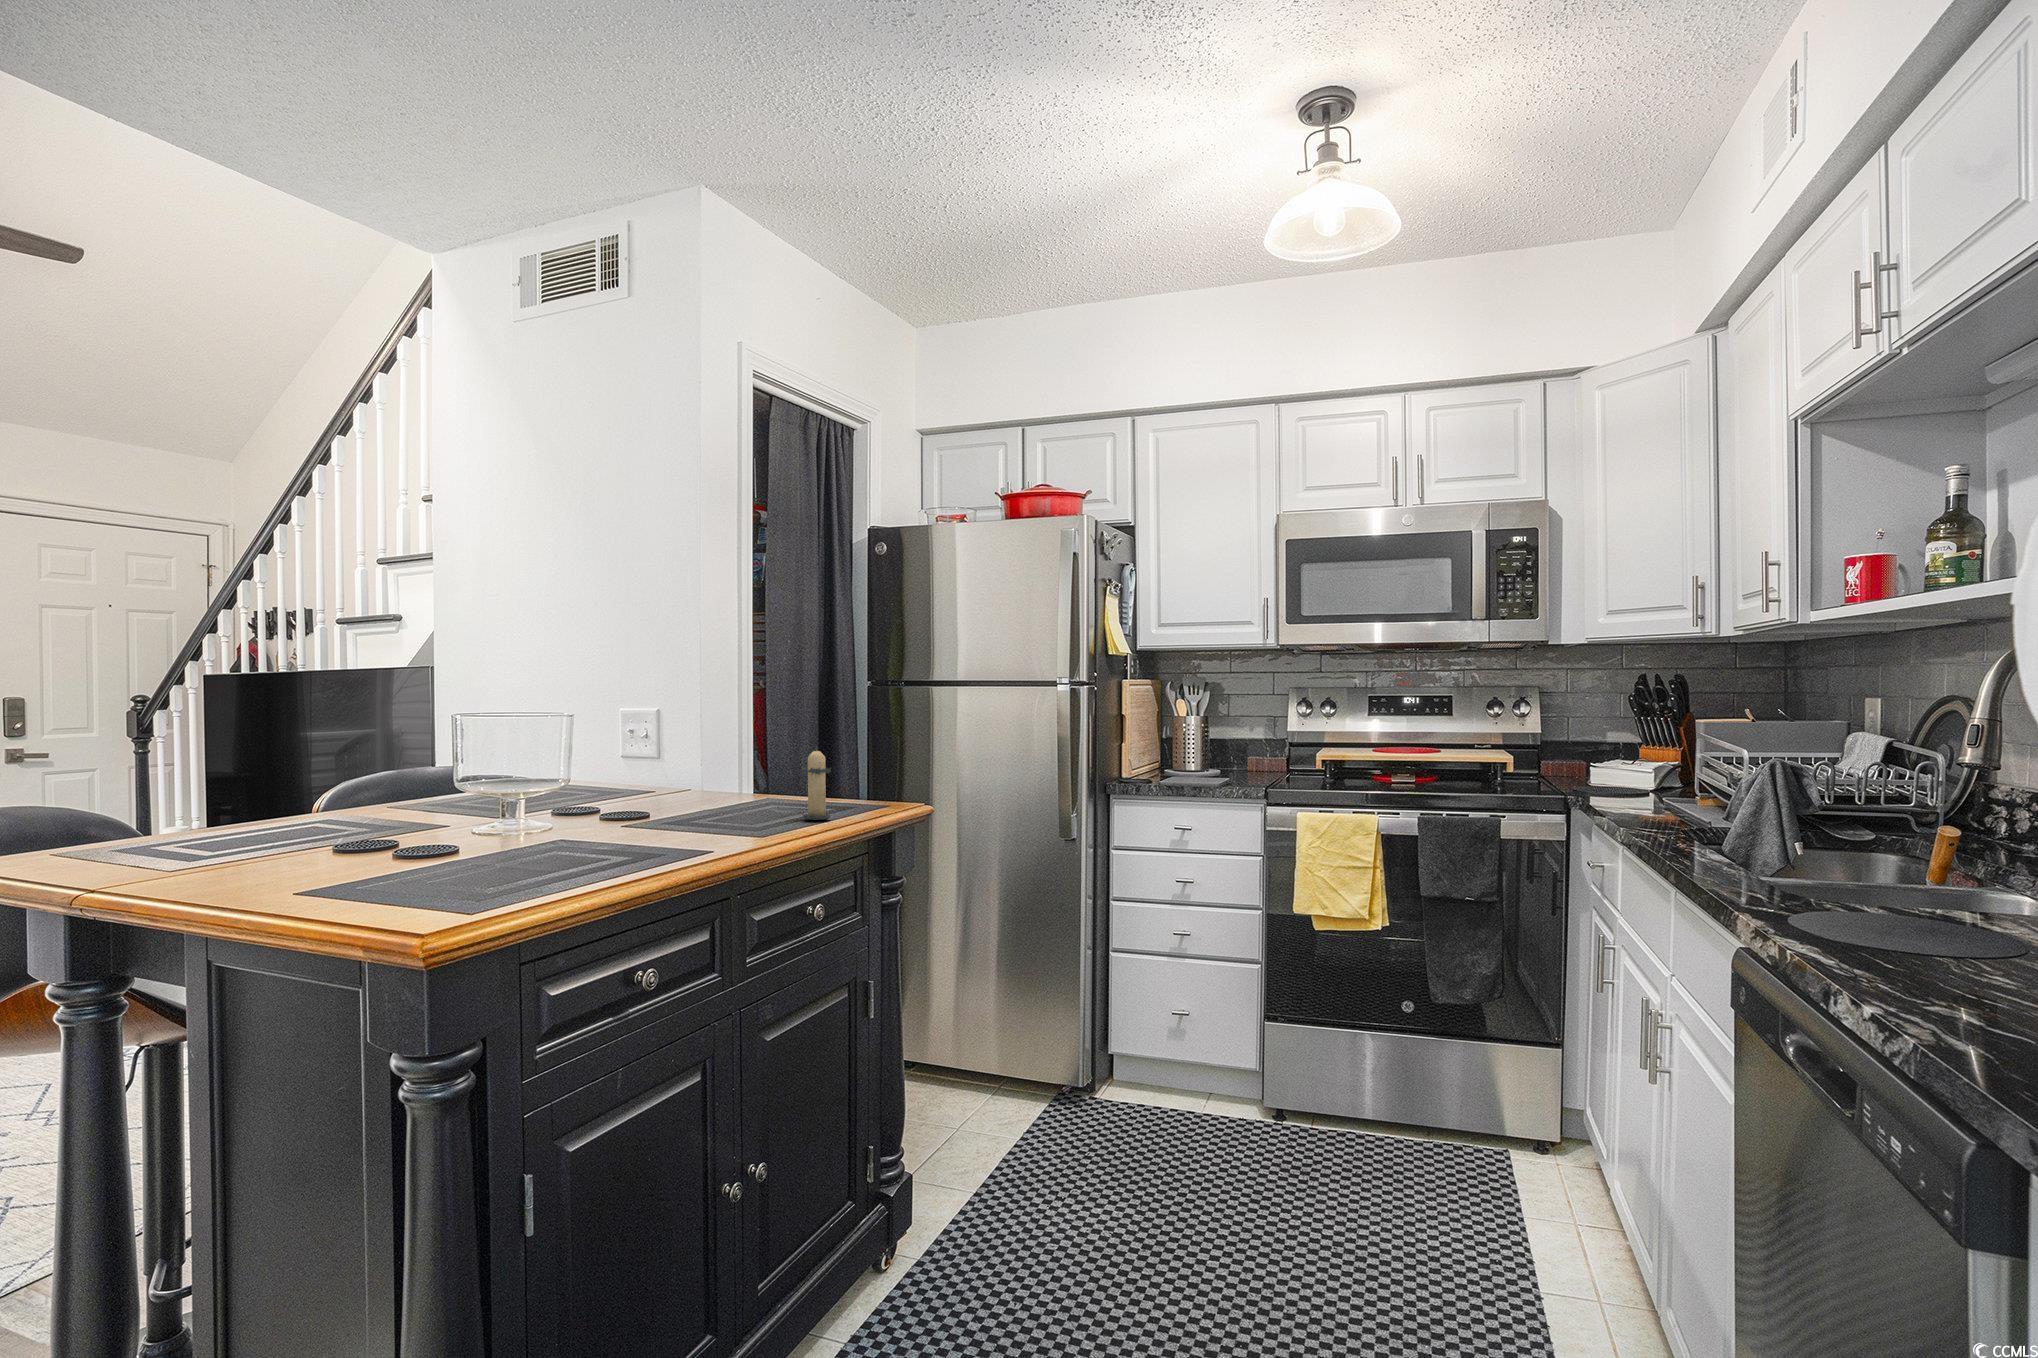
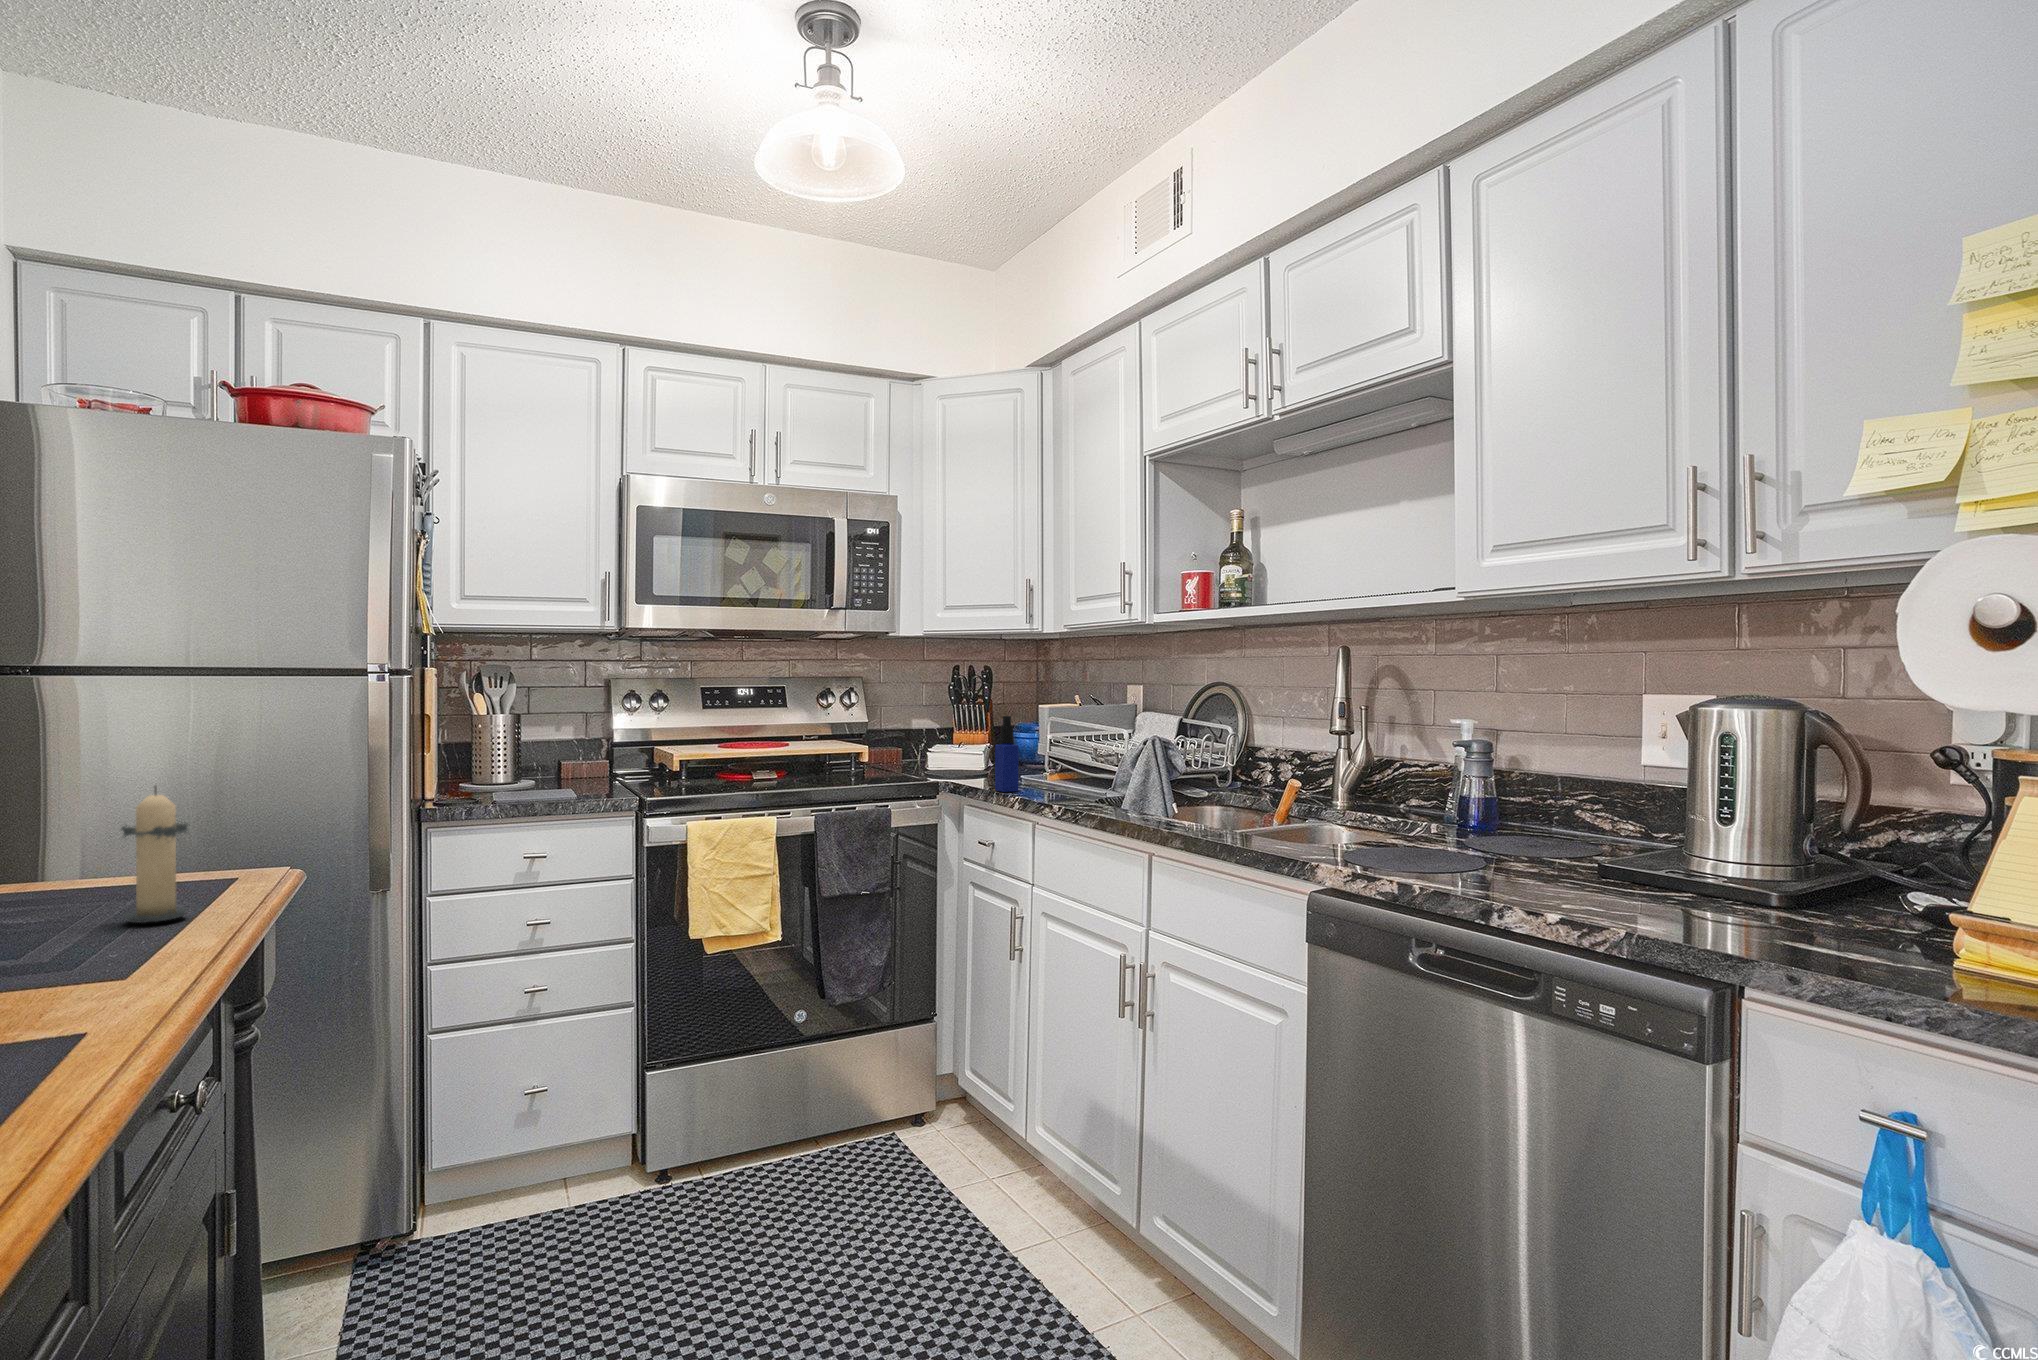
bottle: none [1618,731,1644,814] -> present [995,716,1018,792]

